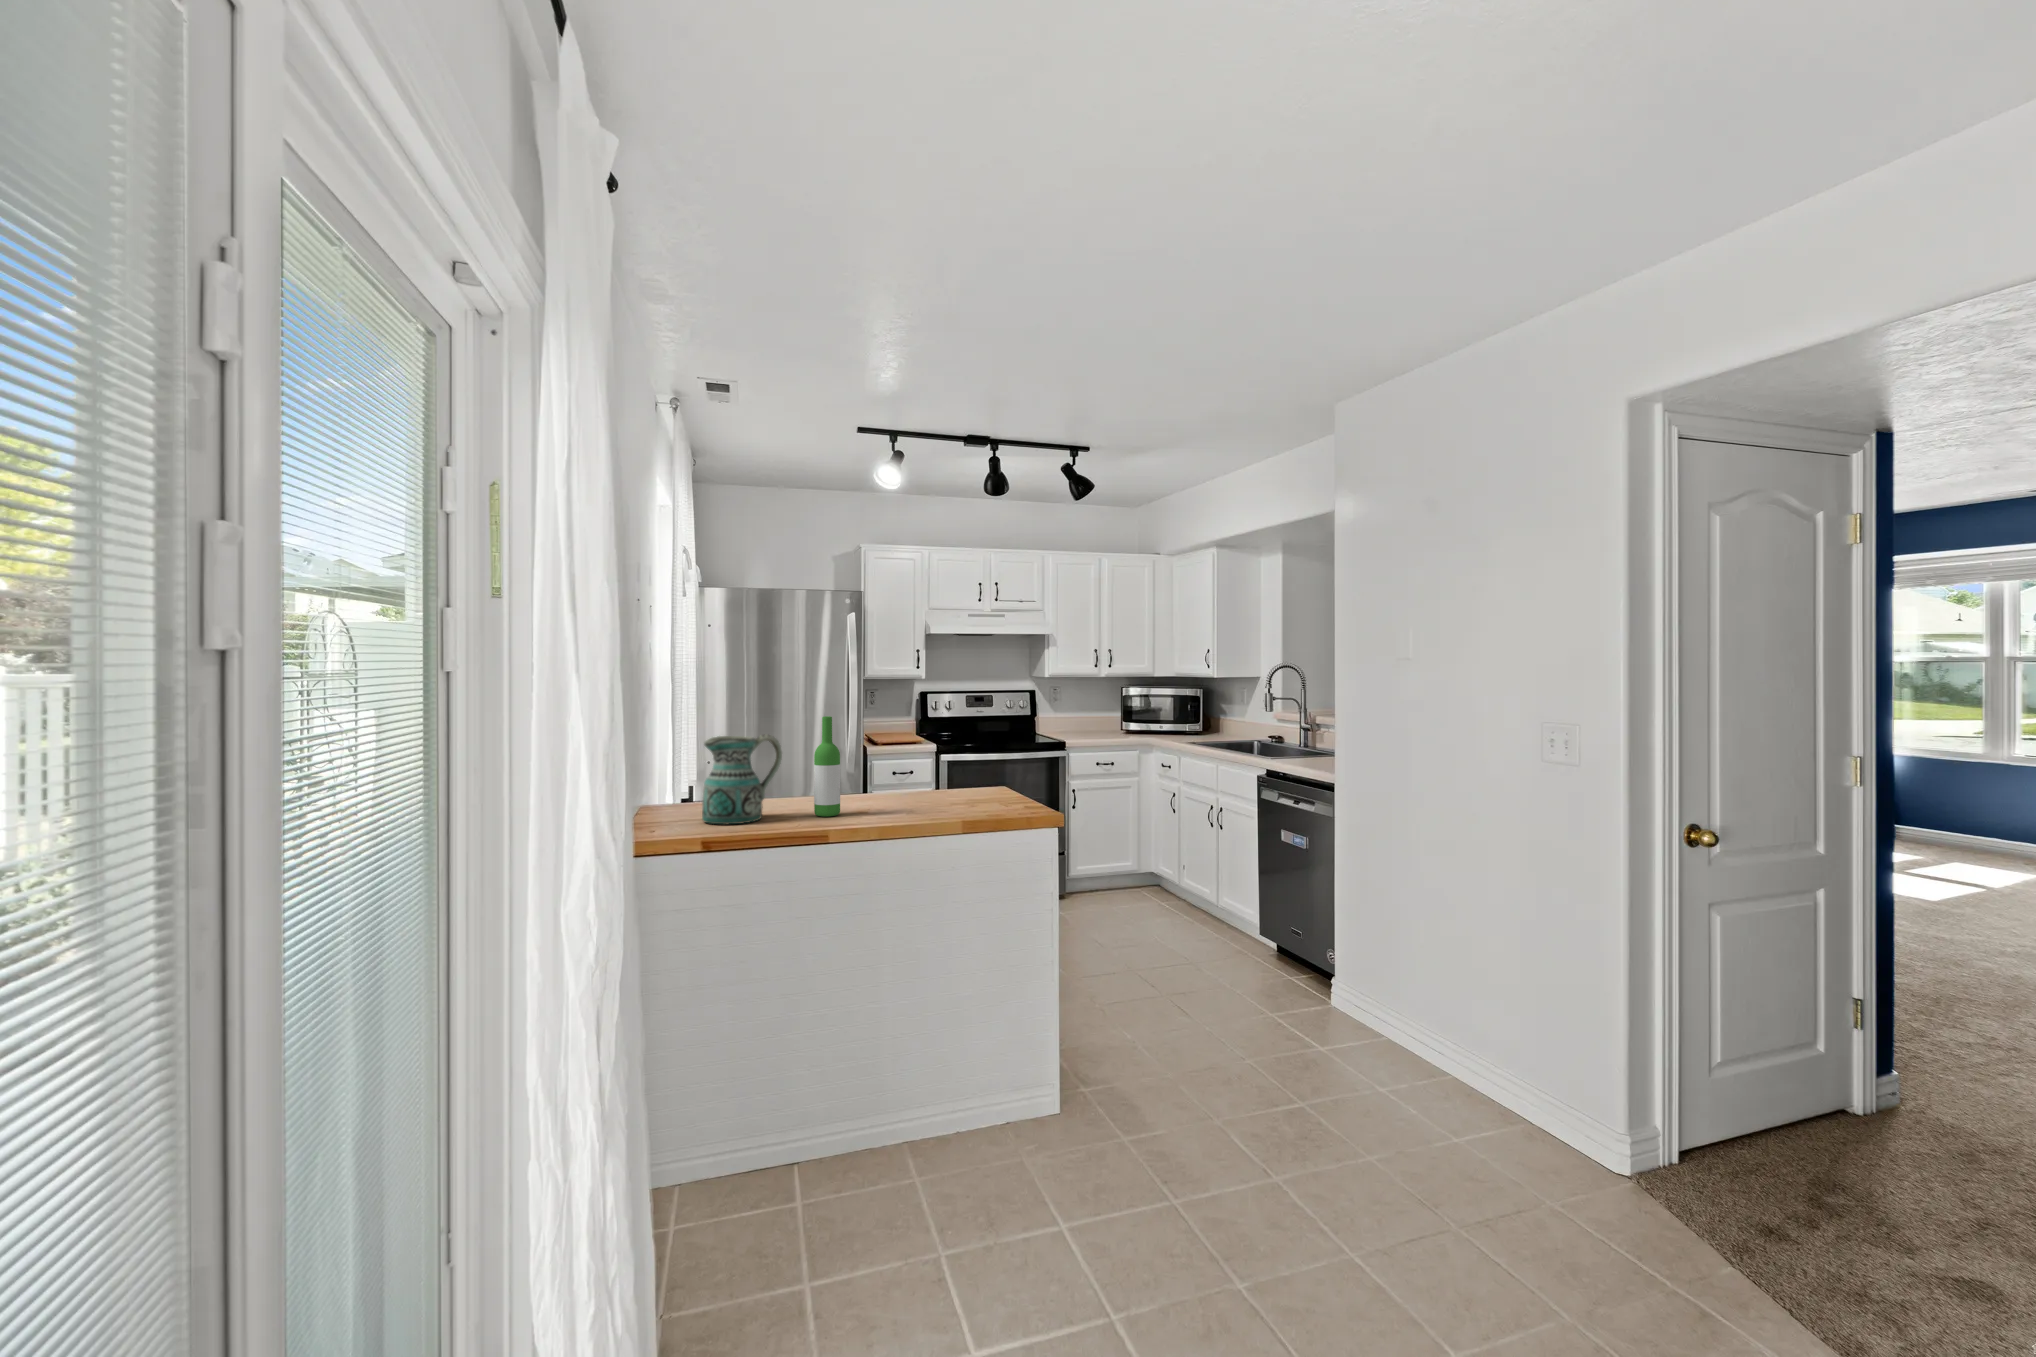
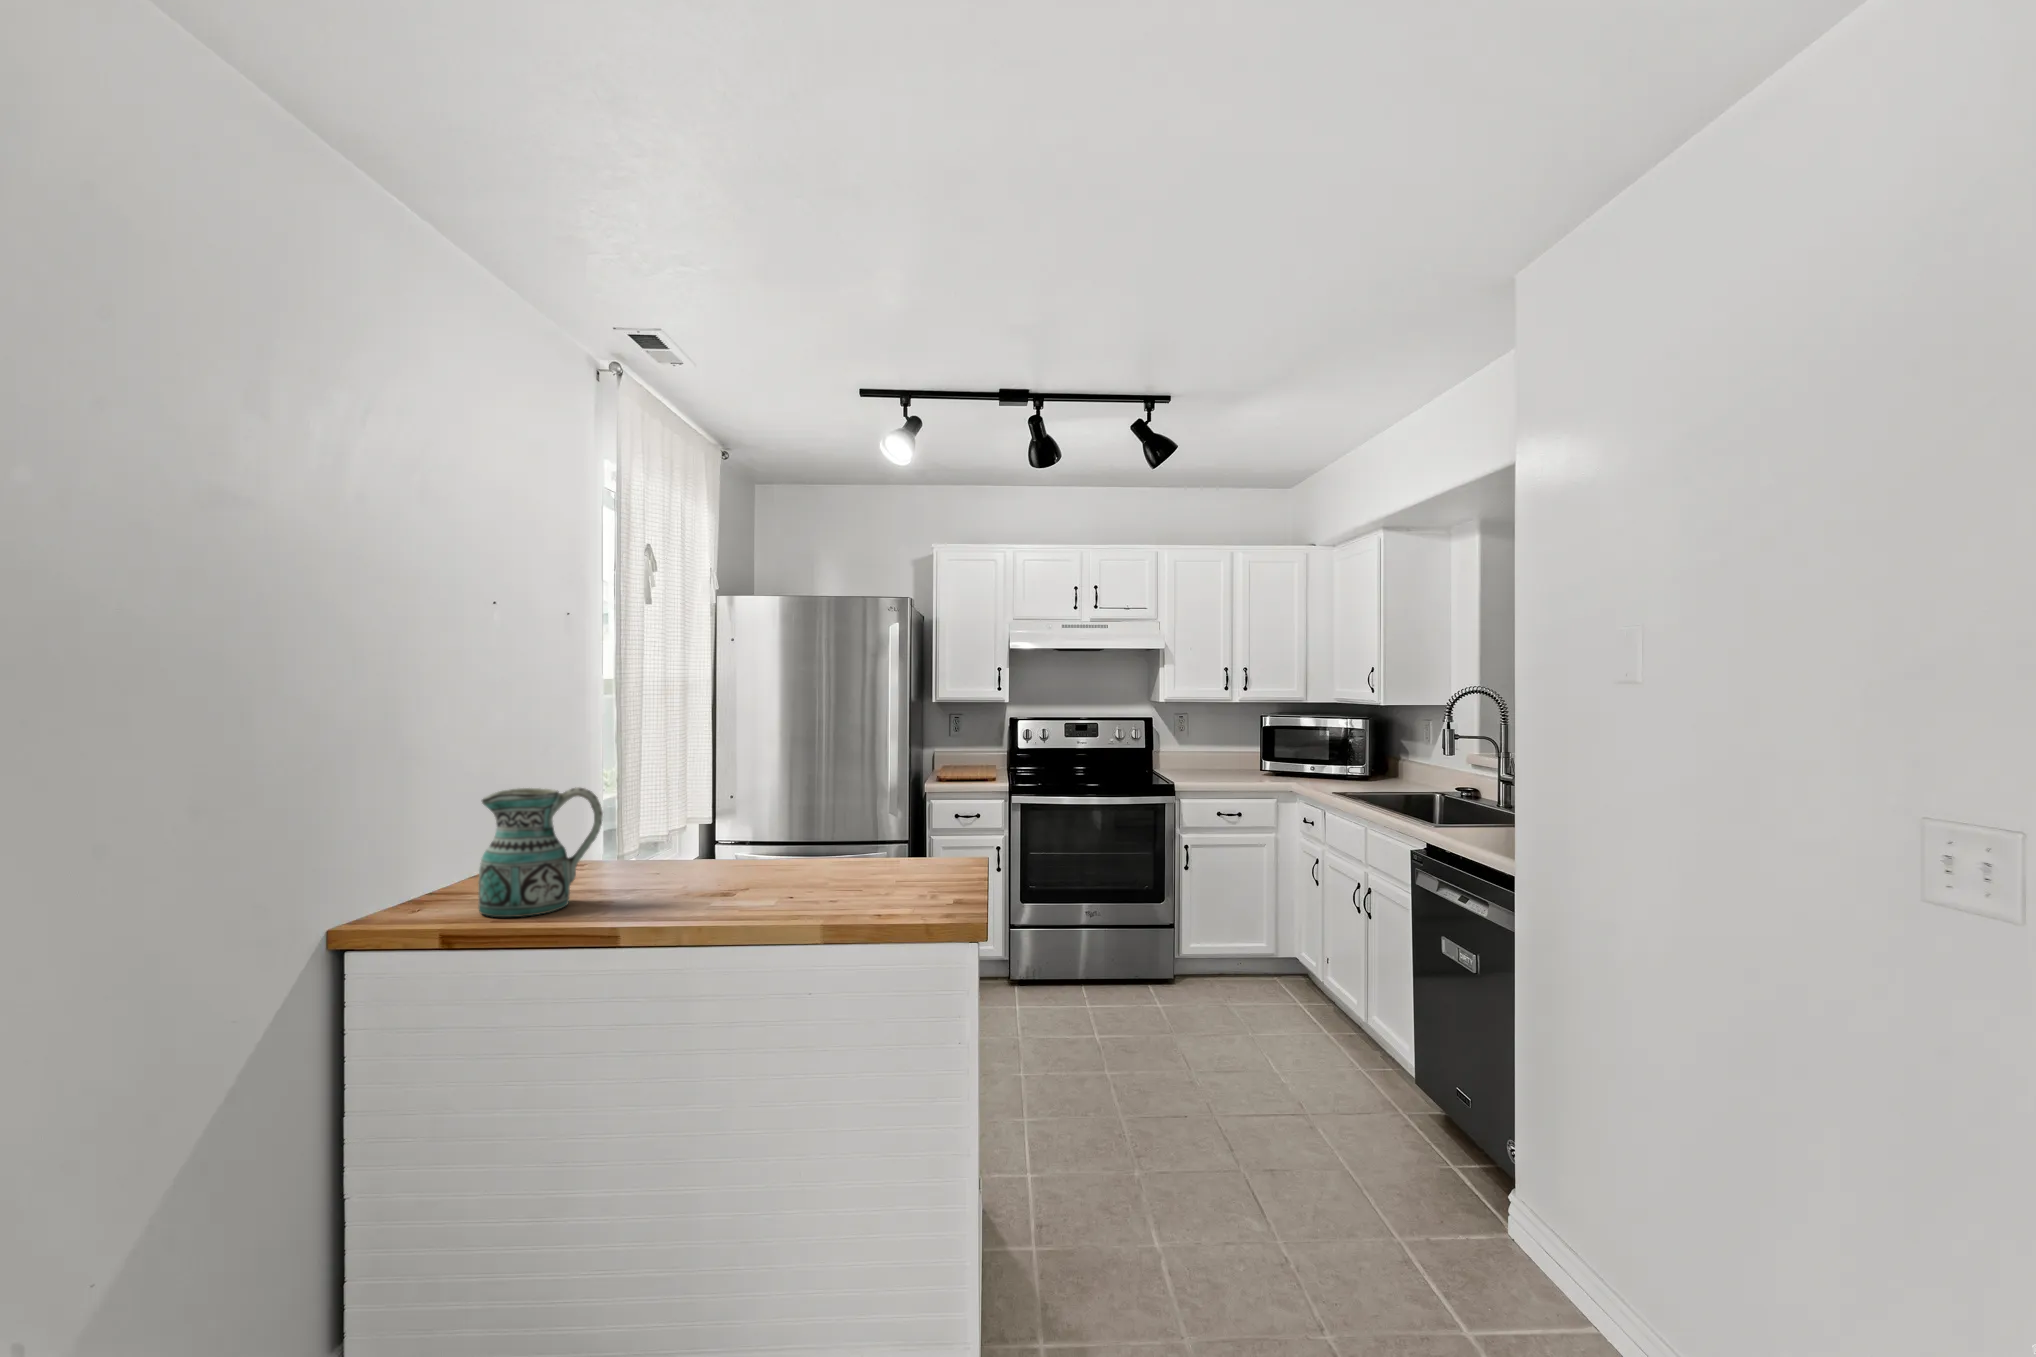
wine bottle: present [814,716,840,817] -> none [638,763,677,910]

